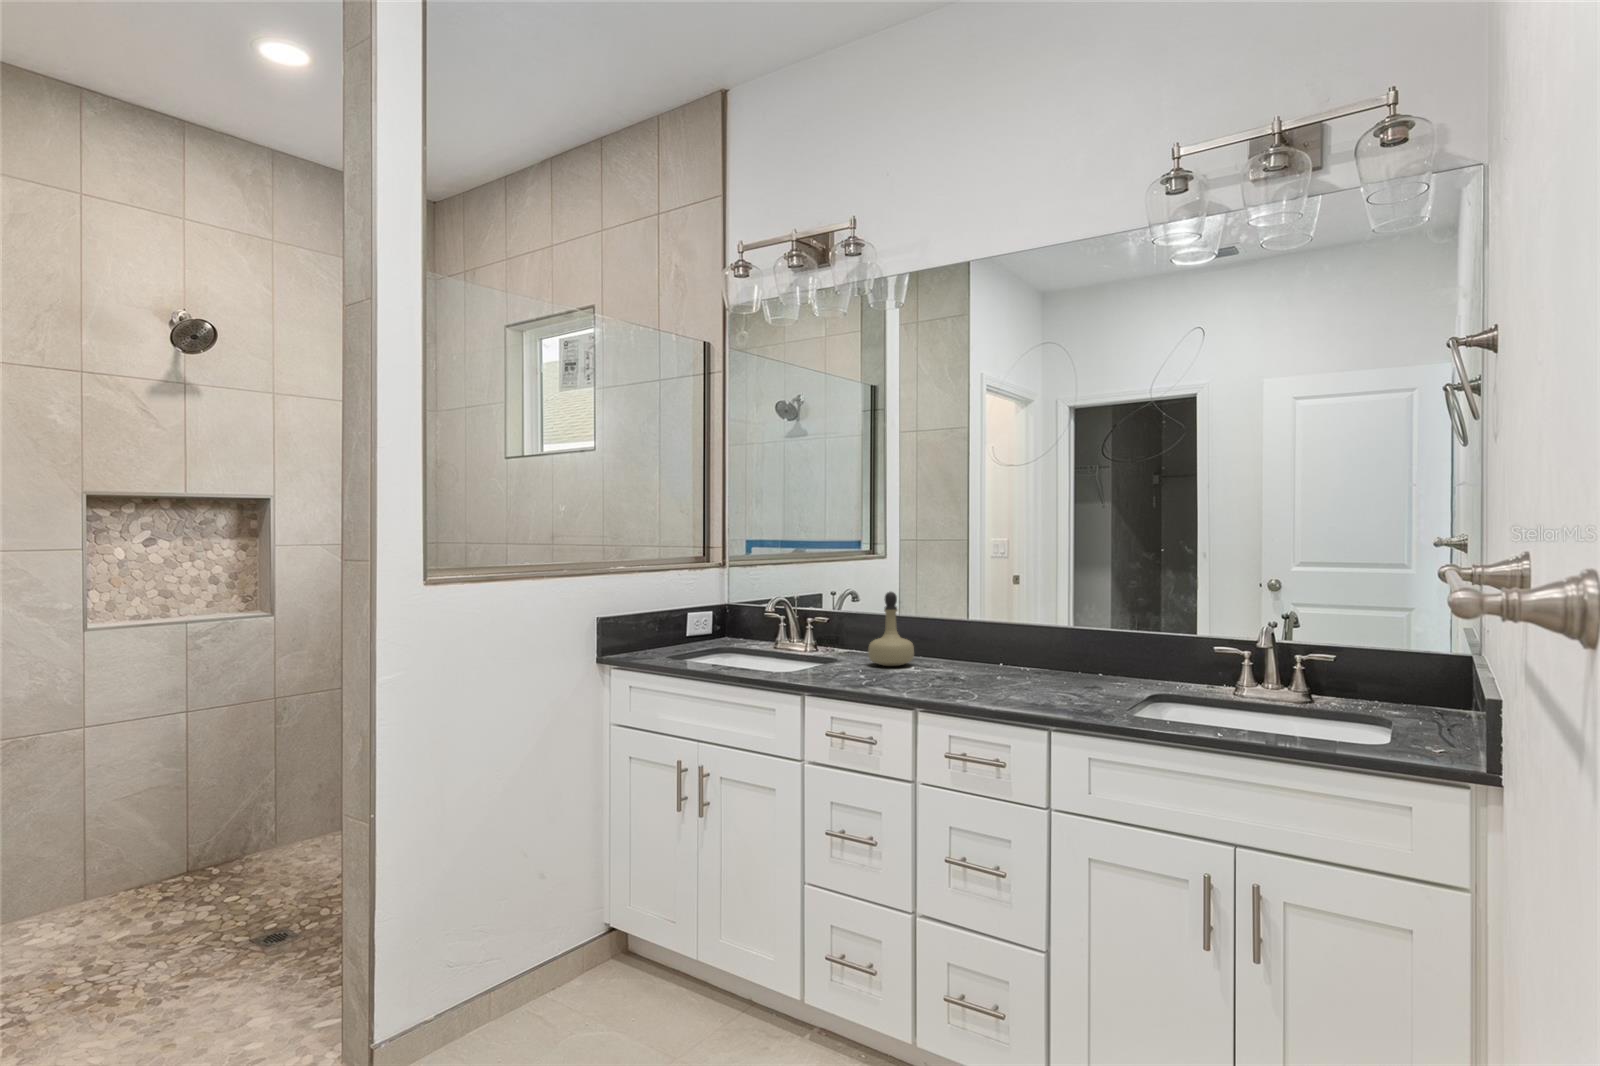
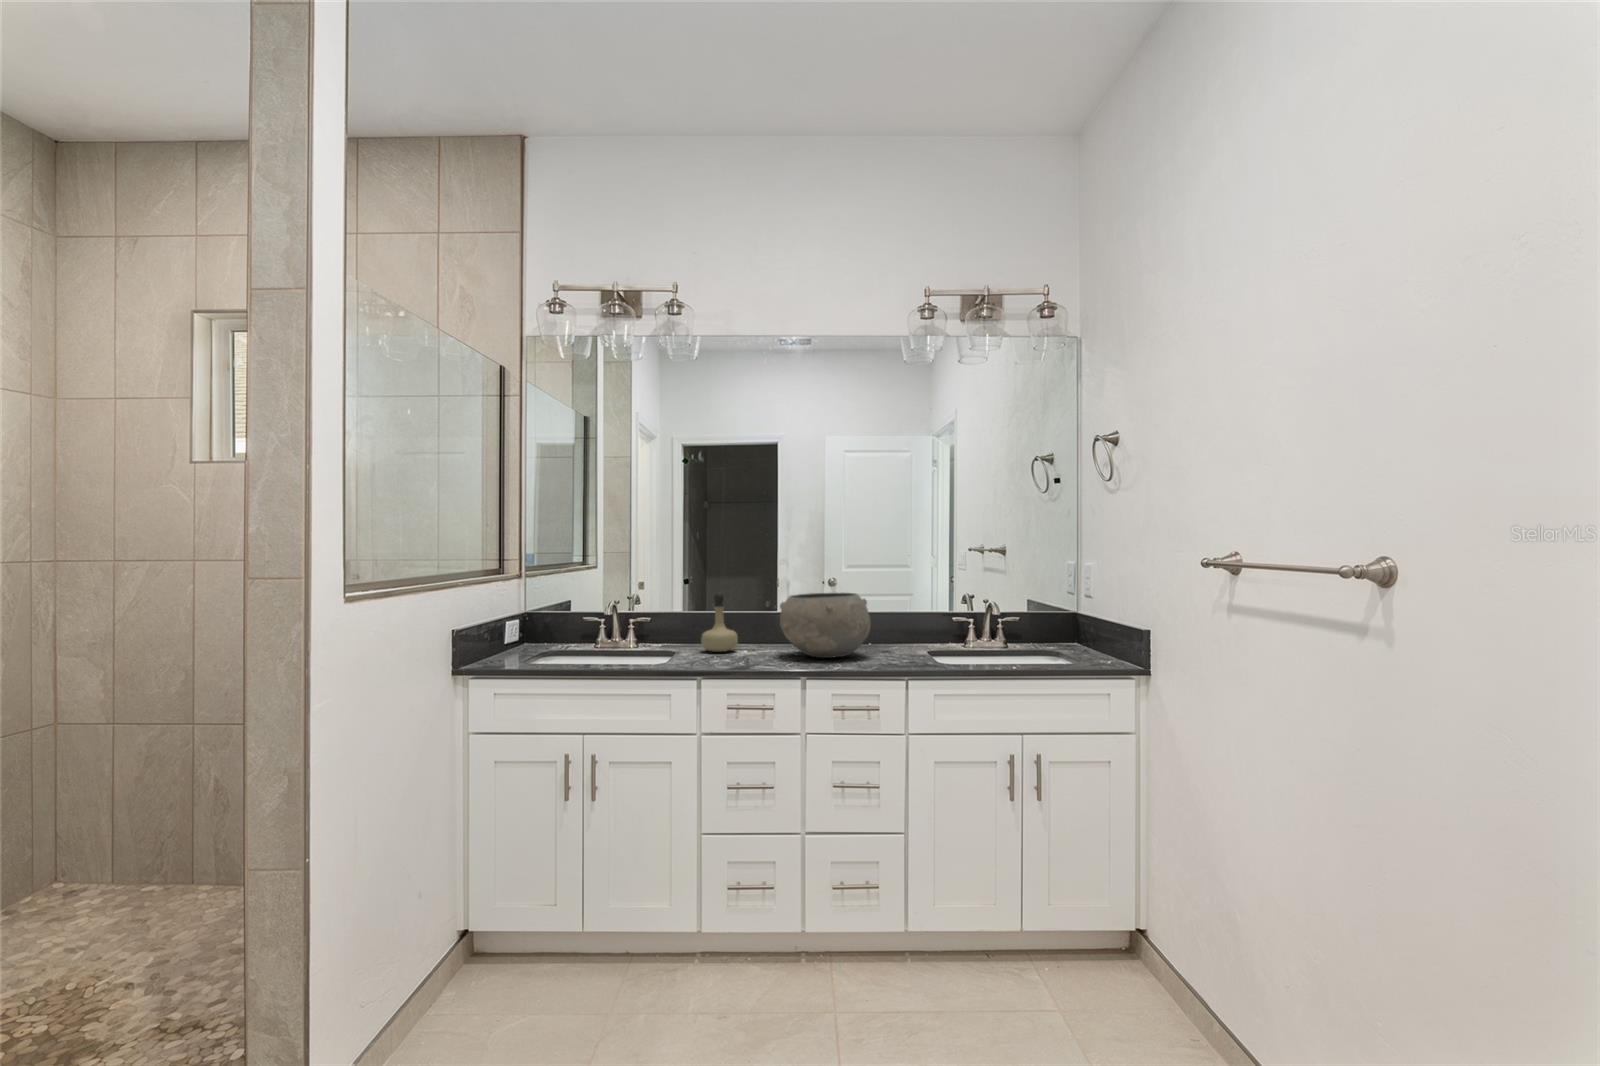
ceramic bowl: none [928,598,1057,687] -> present [780,593,870,658]

